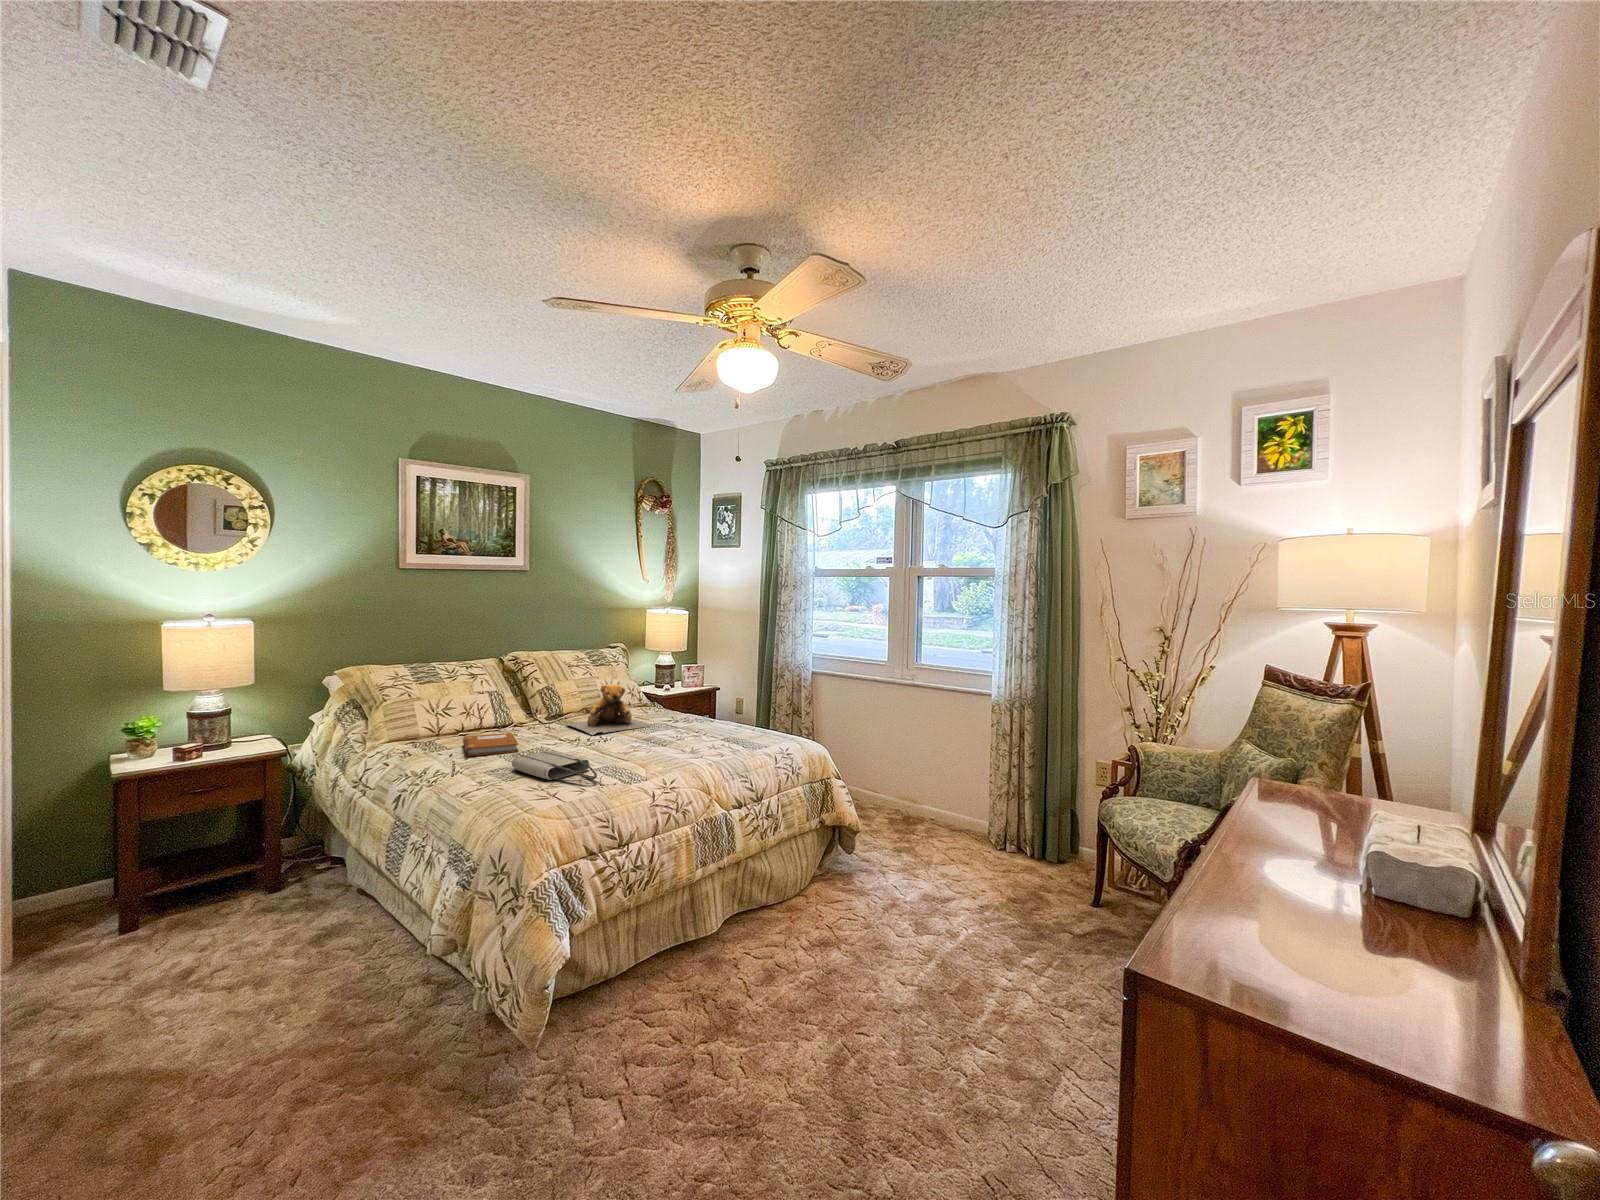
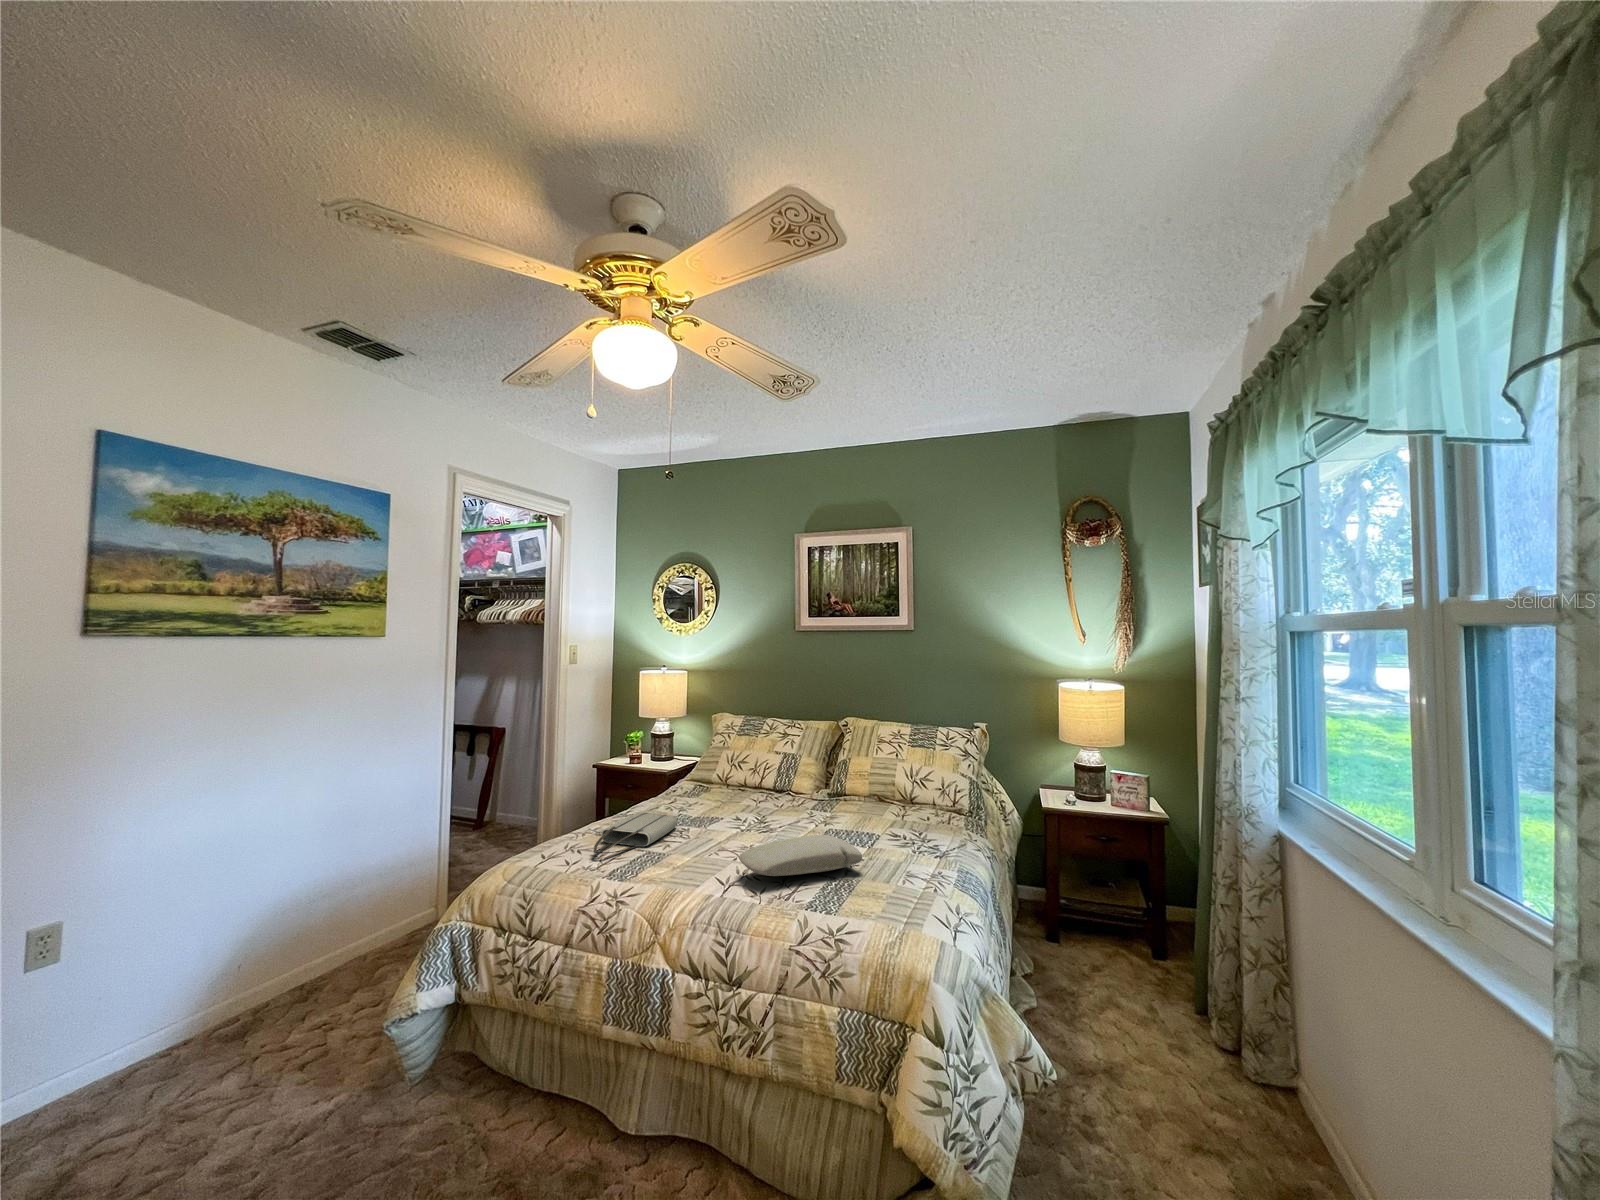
teddy bear: present [567,684,654,735] -> none [787,764,889,832]
pillow: none [680,719,729,747] -> present [739,835,862,876]
notebook: present [463,733,518,756] -> none [672,787,742,812]

